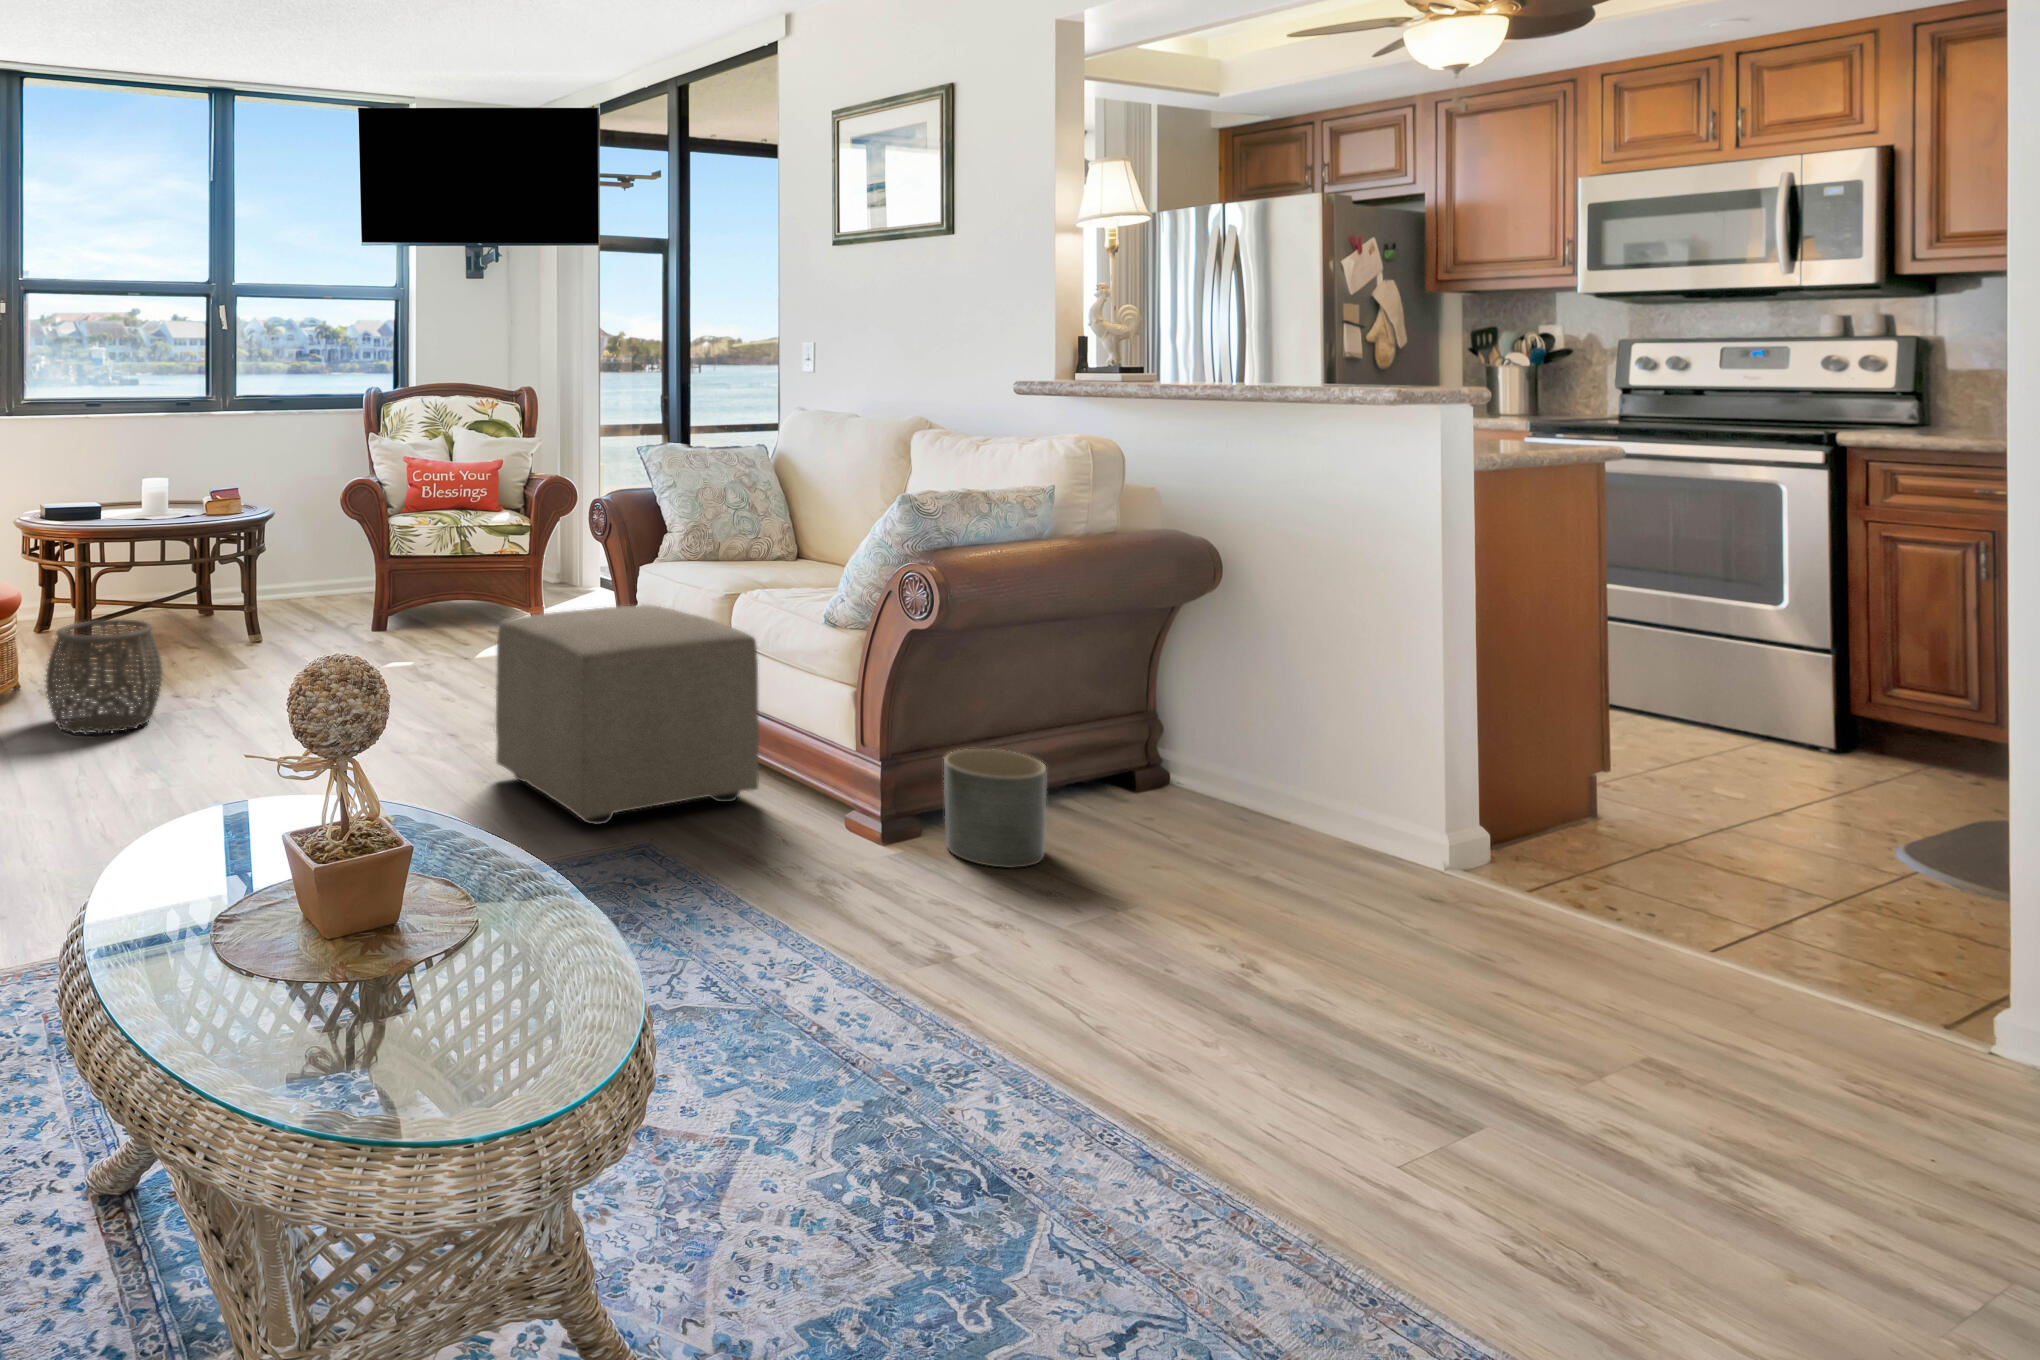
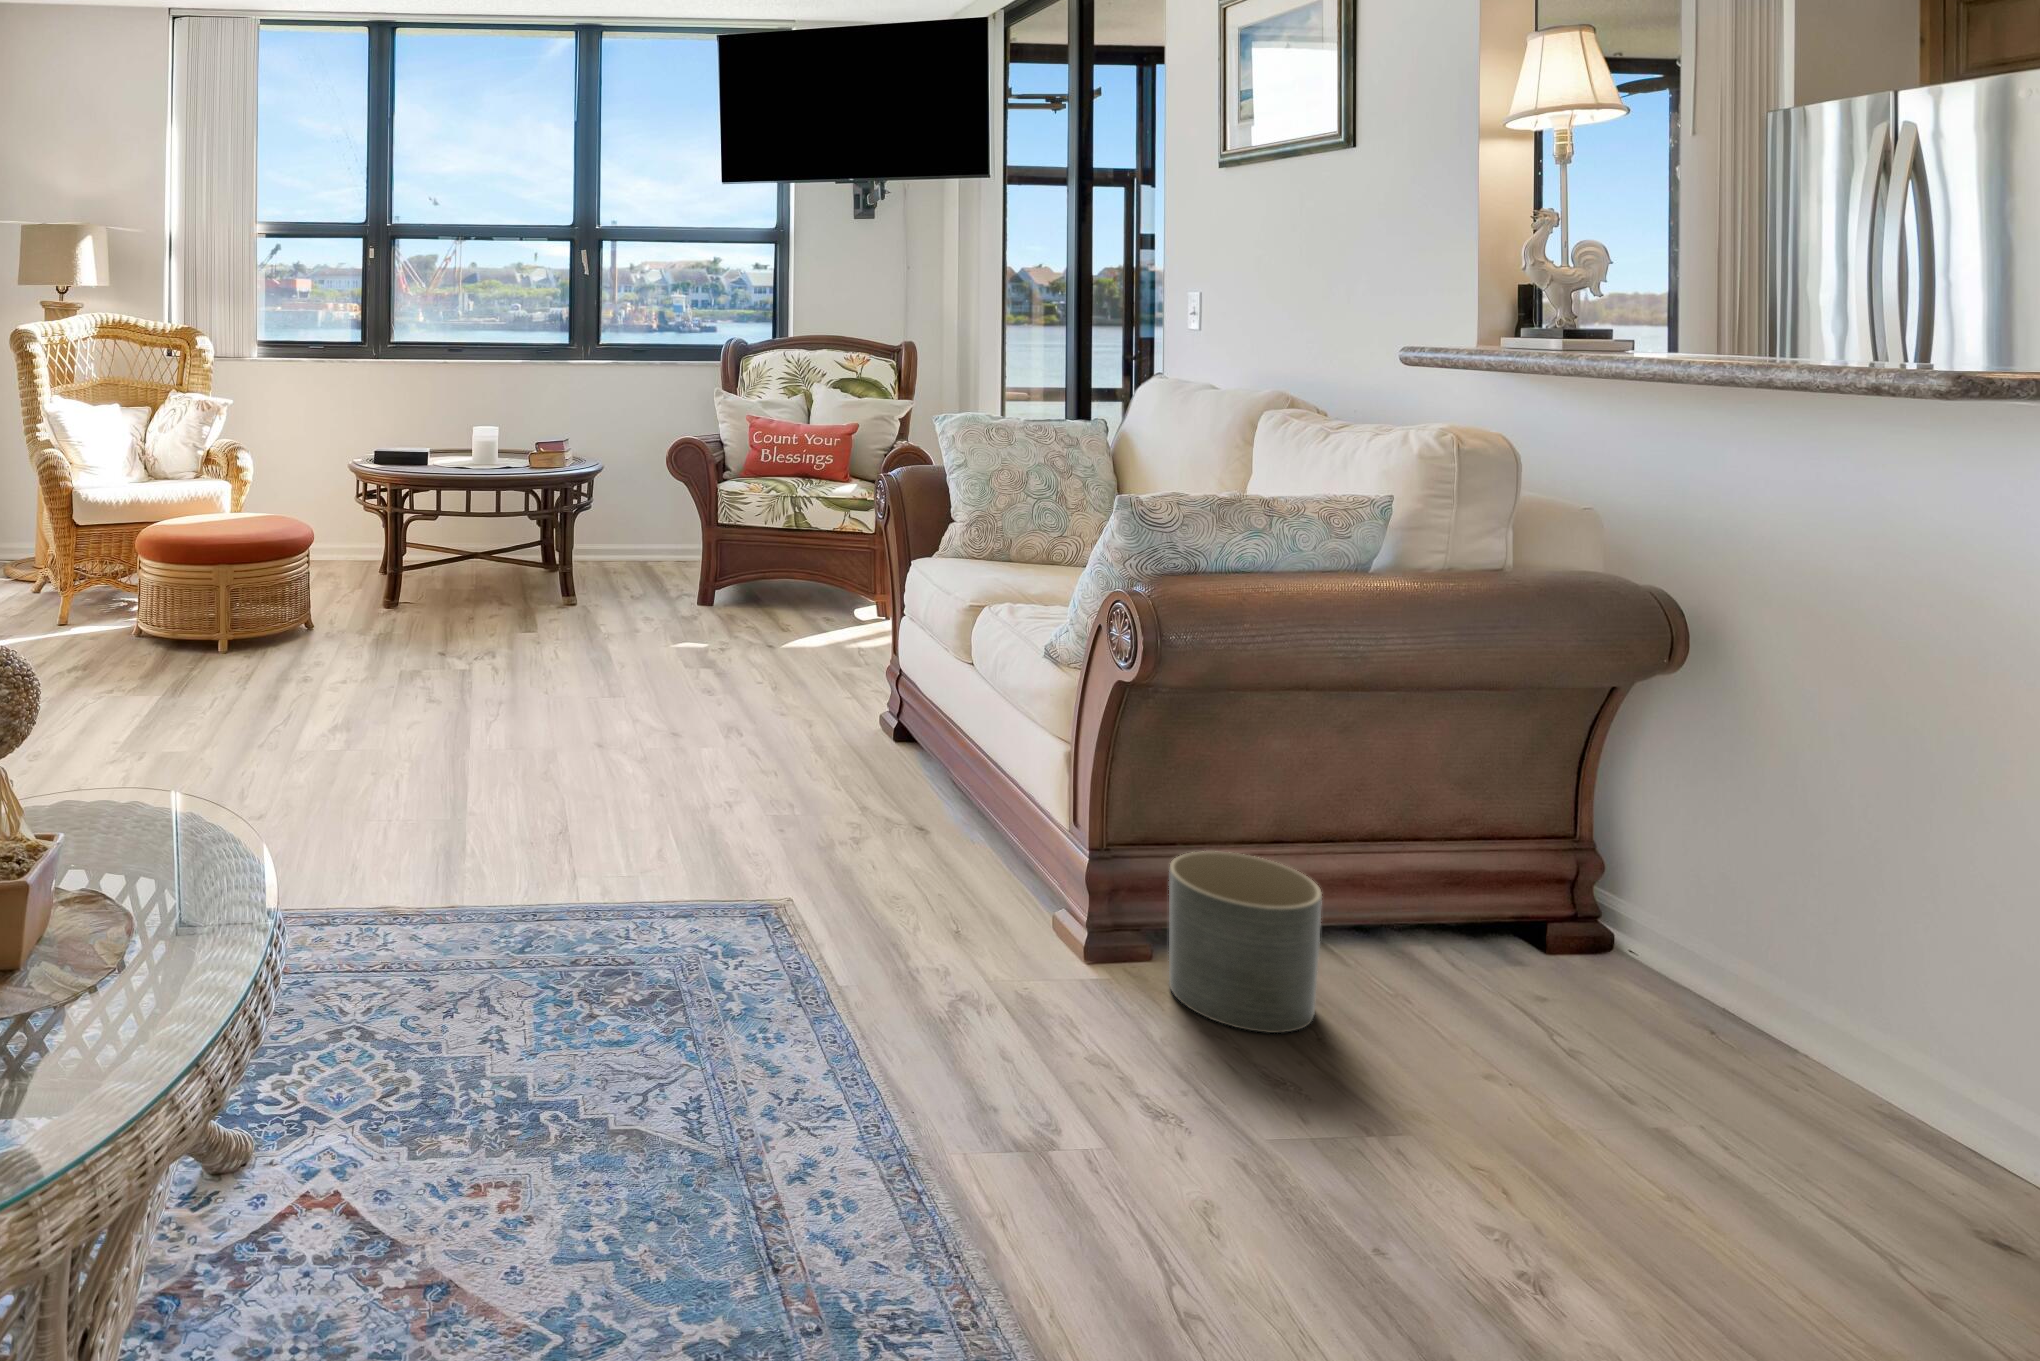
ottoman: present [496,605,759,824] -> none [677,606,964,863]
woven basket: present [45,619,163,735] -> none [298,566,414,681]

